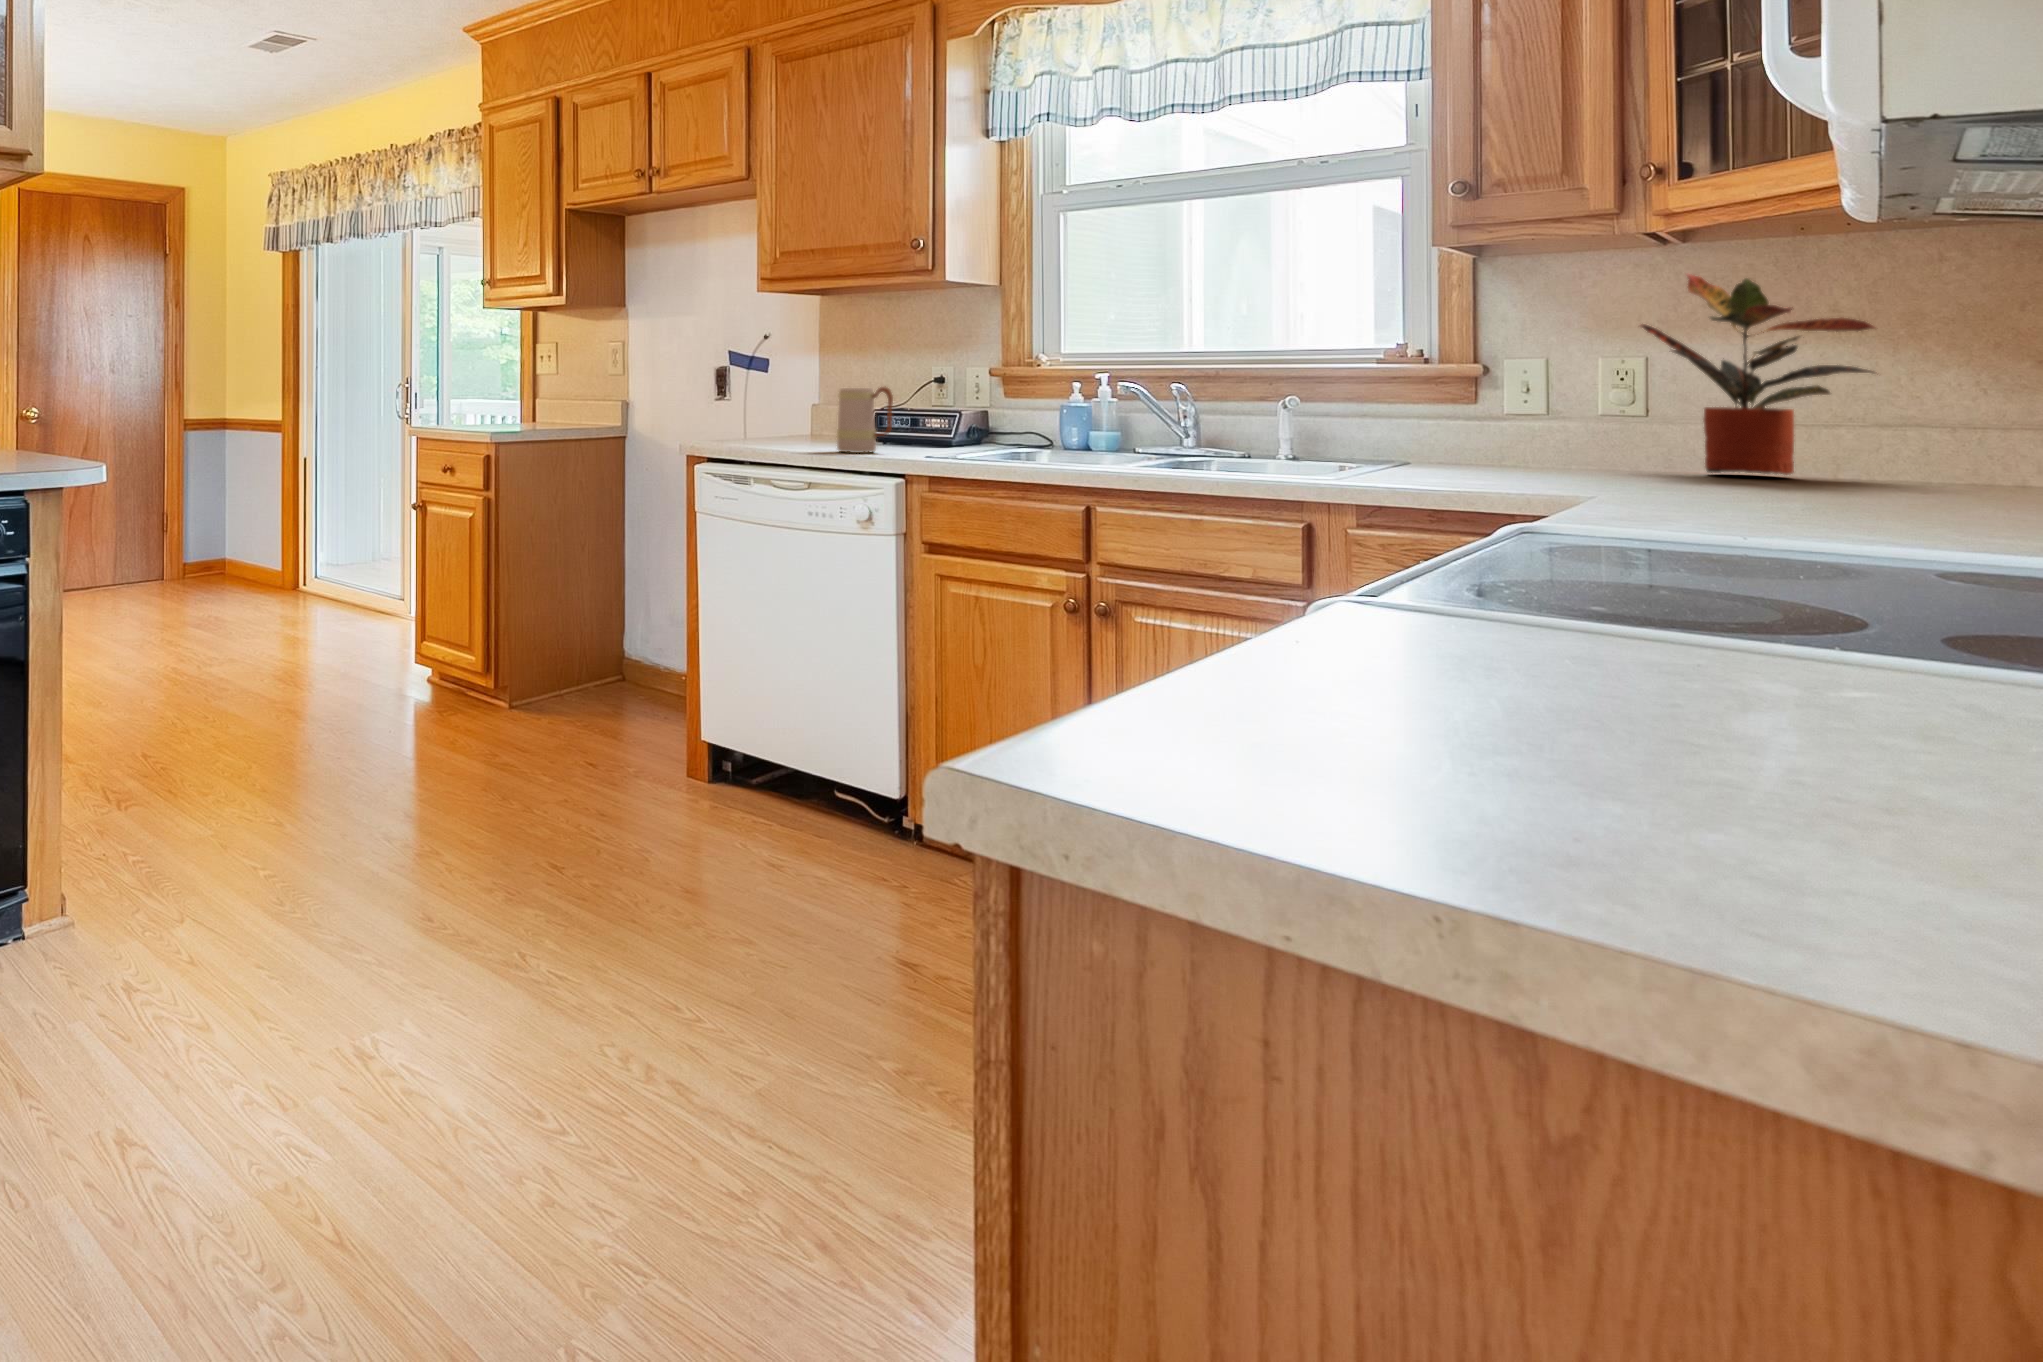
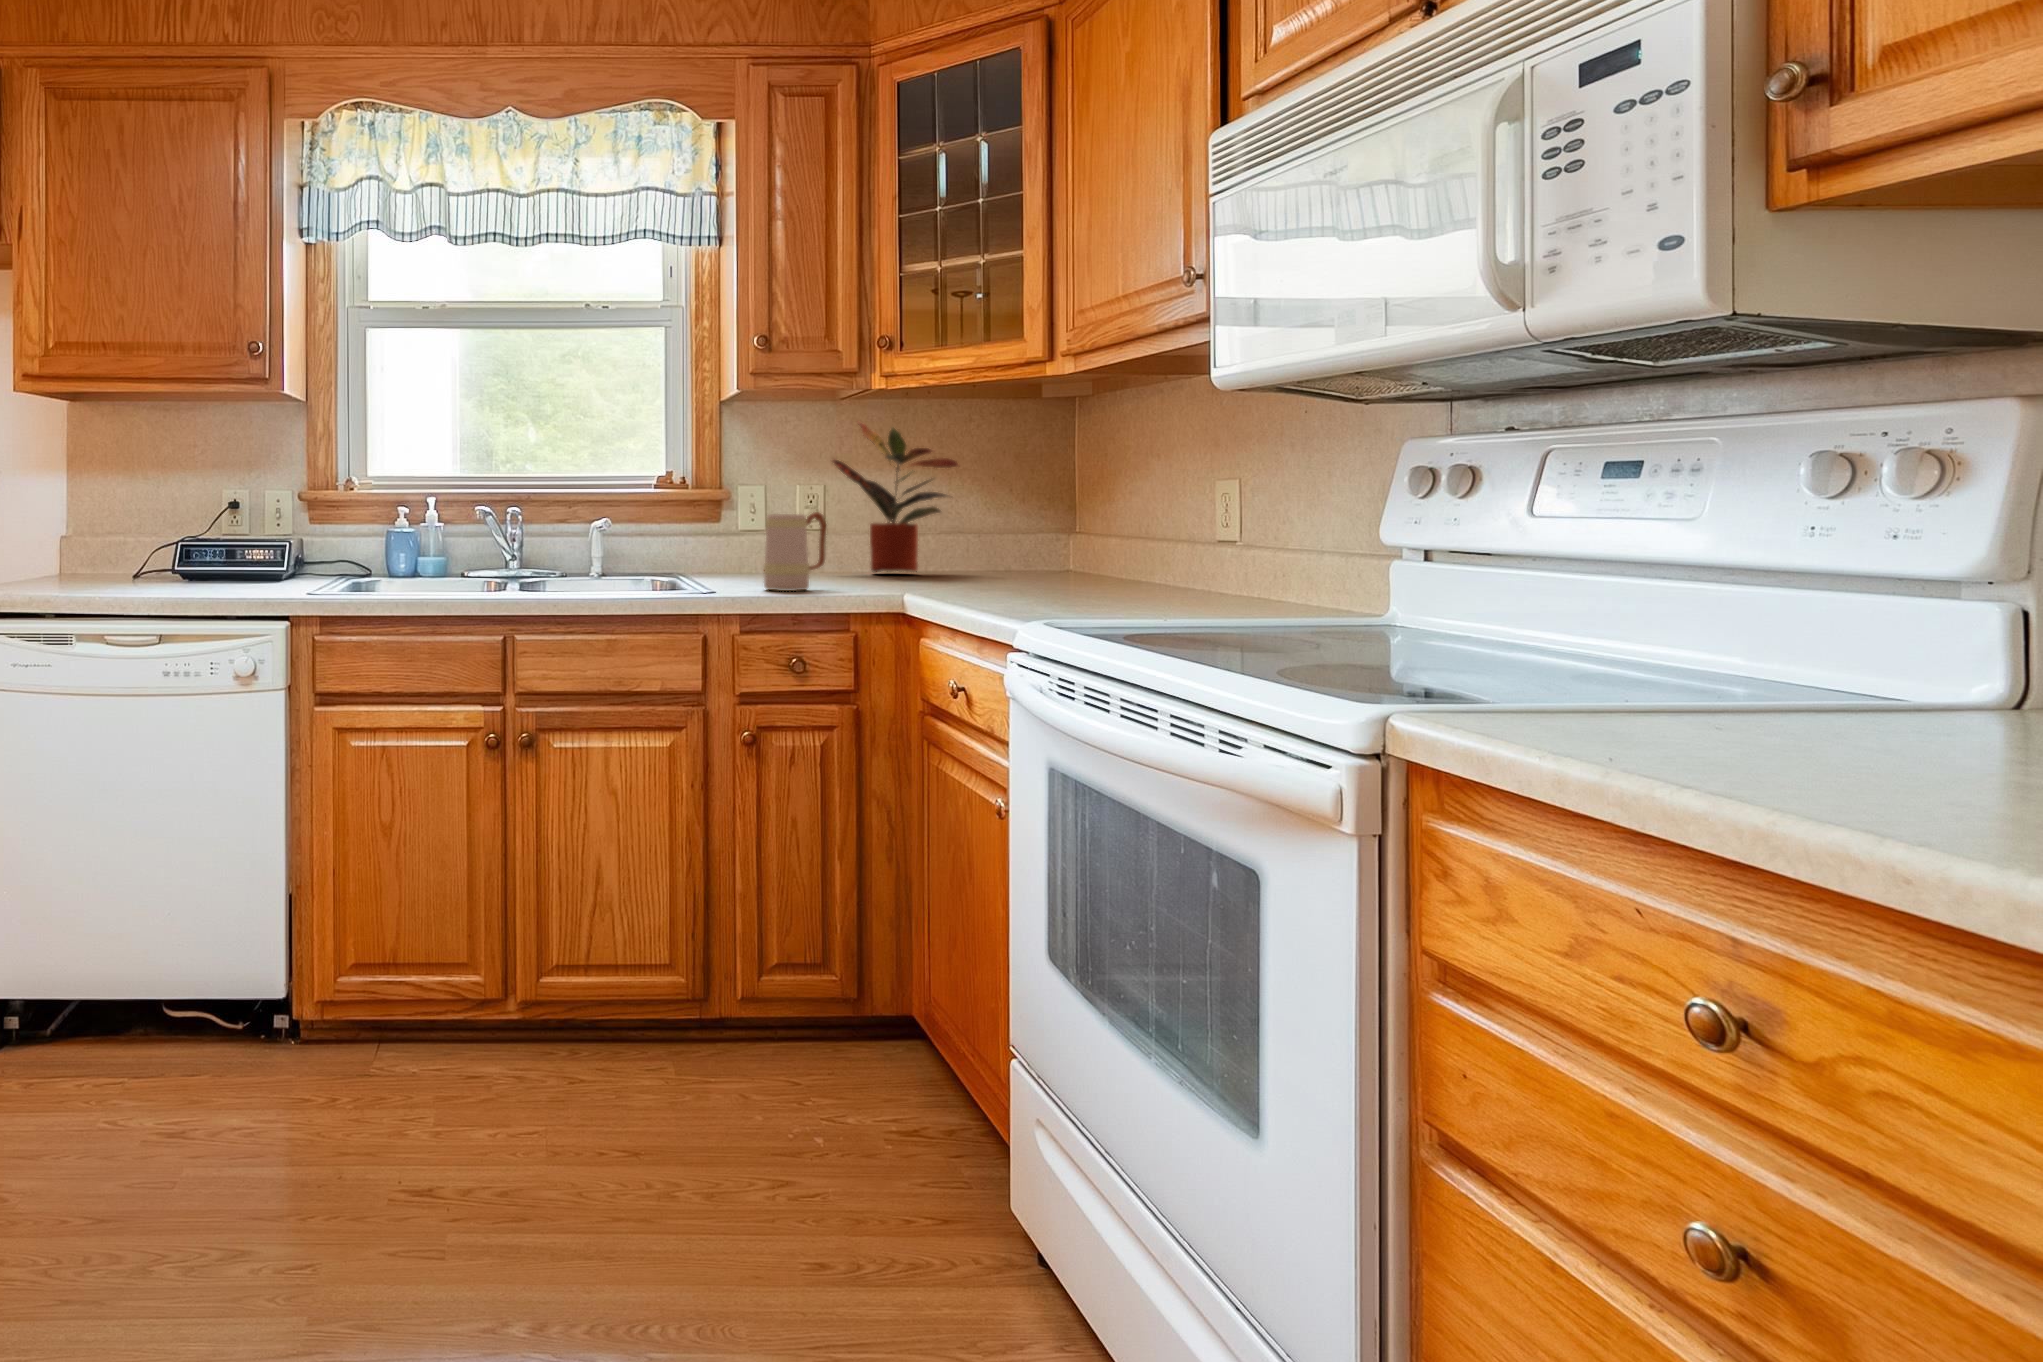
mug: present [837,387,893,453] -> present [763,512,826,591]

